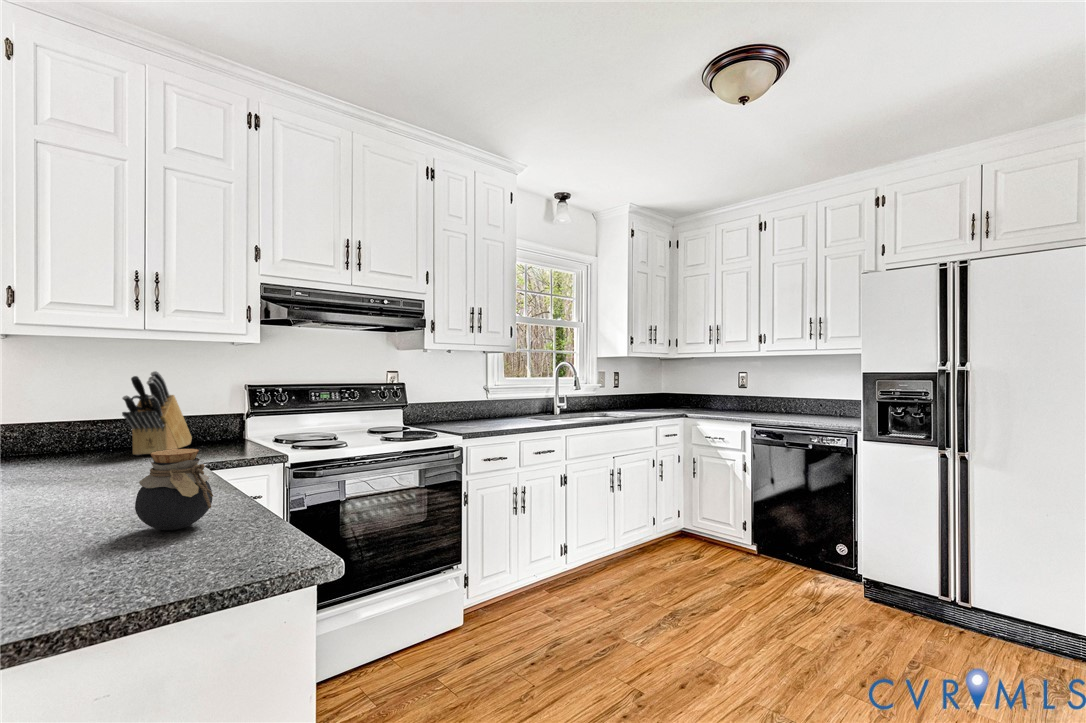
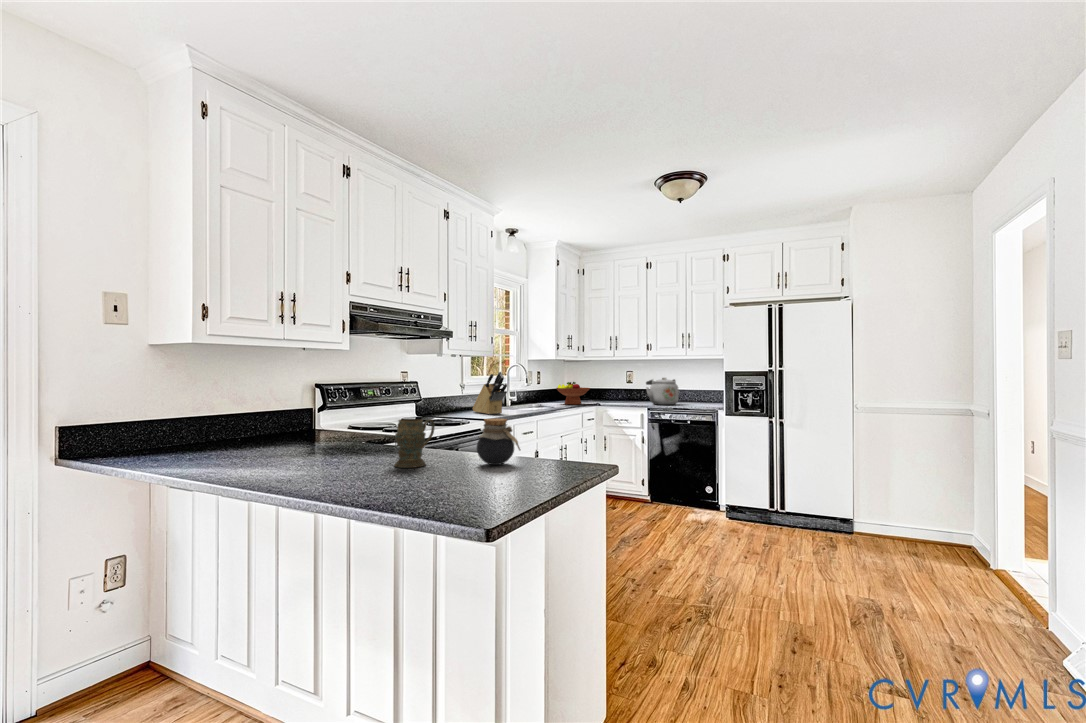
knife block: present [122,371,192,455] -> present [473,372,507,414]
kettle: none [747,380,799,420] -> present [646,378,679,405]
fruit bowl: none [625,385,671,415] -> present [556,382,590,405]
mug: none [45,443,134,523] -> present [395,419,435,468]

